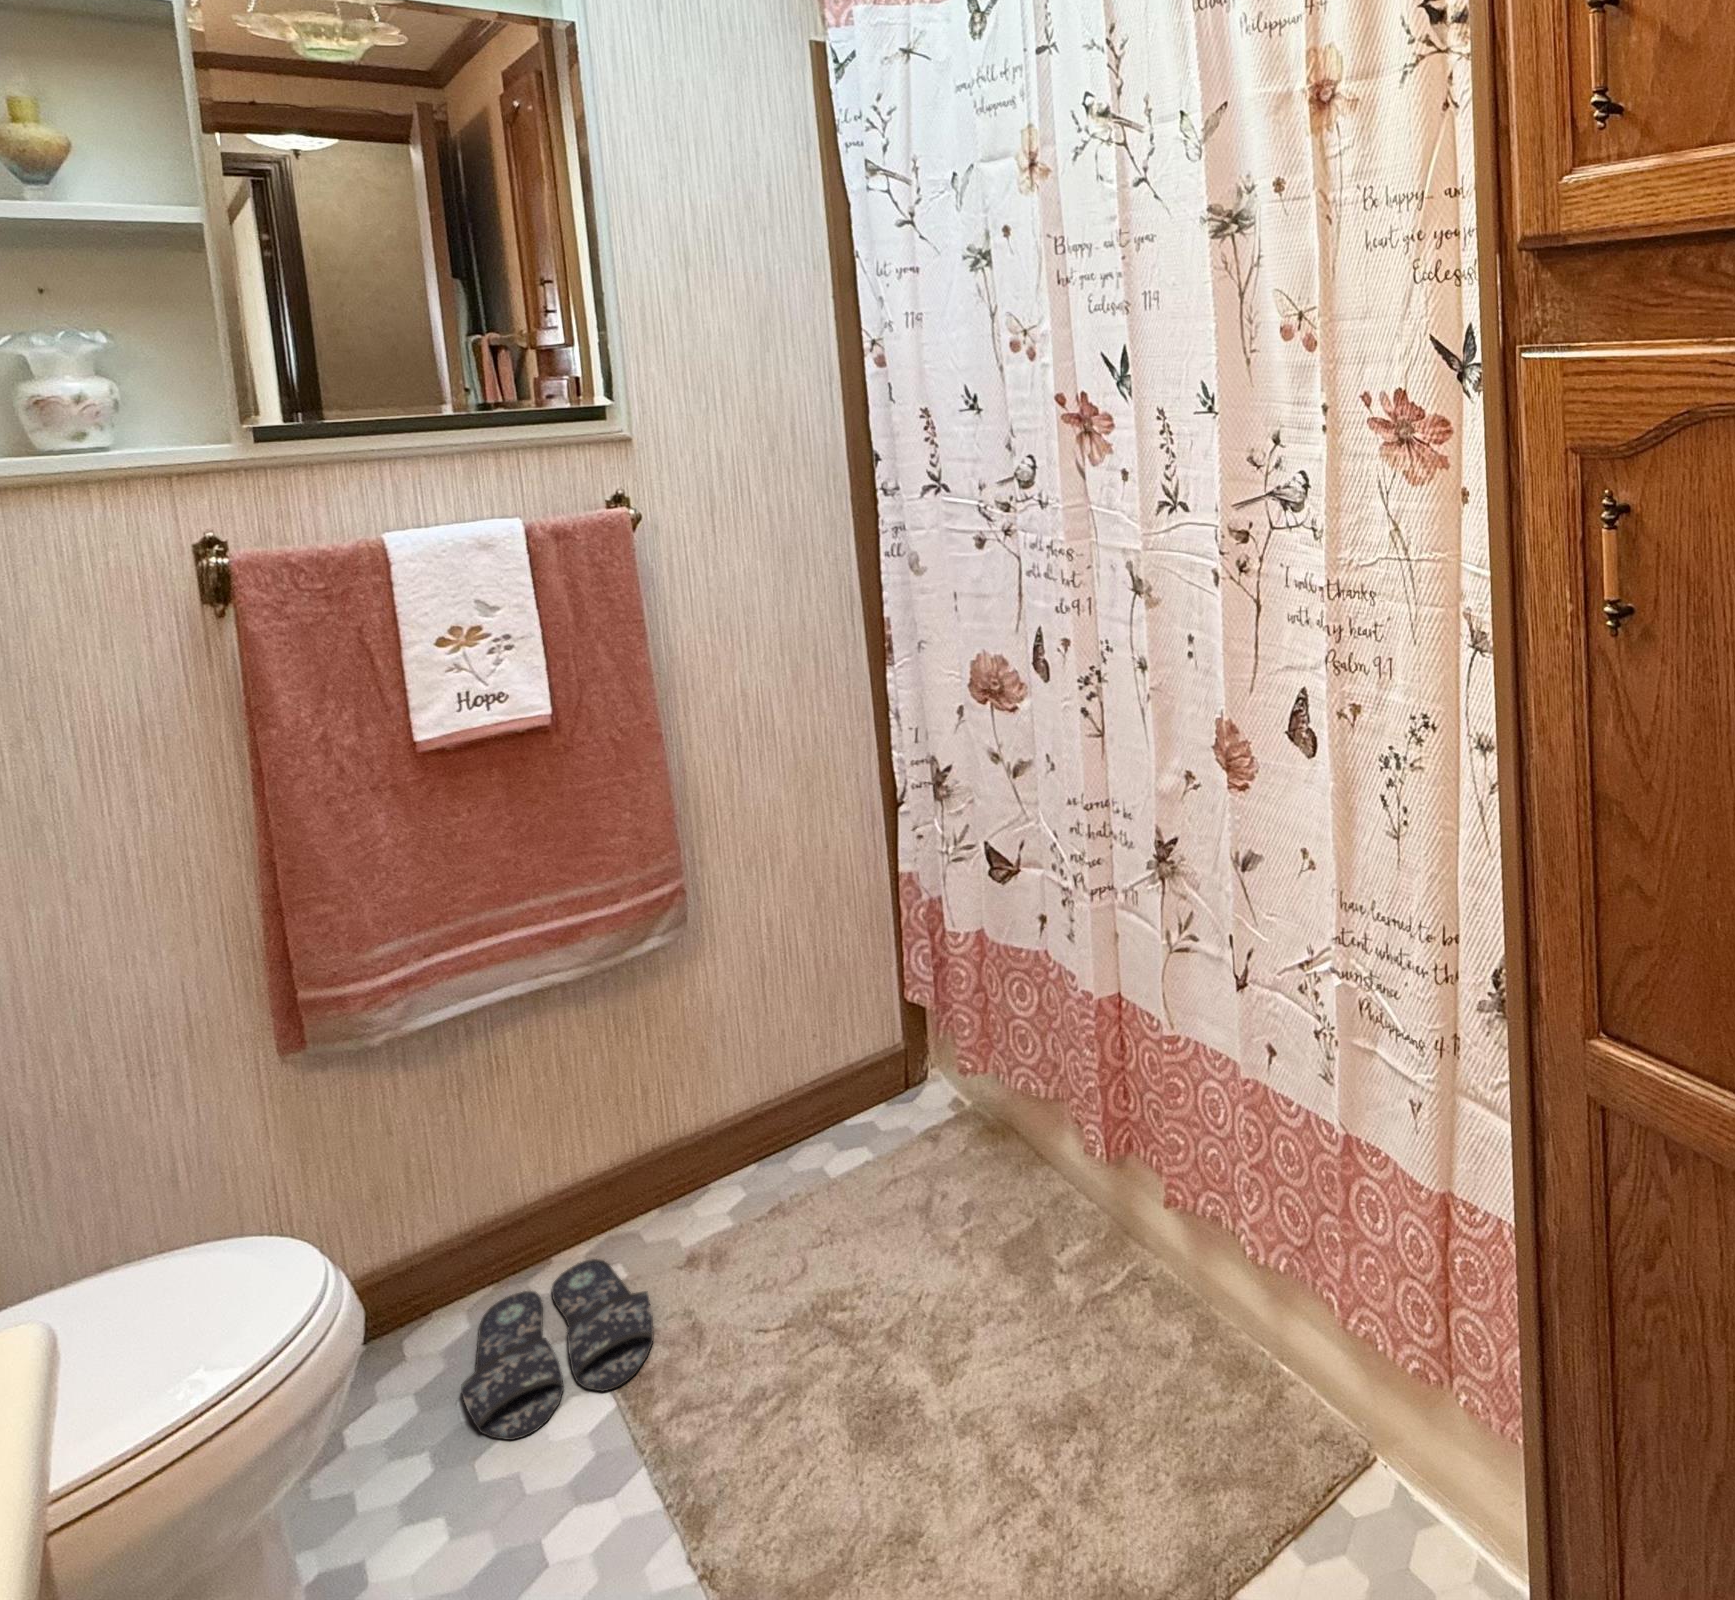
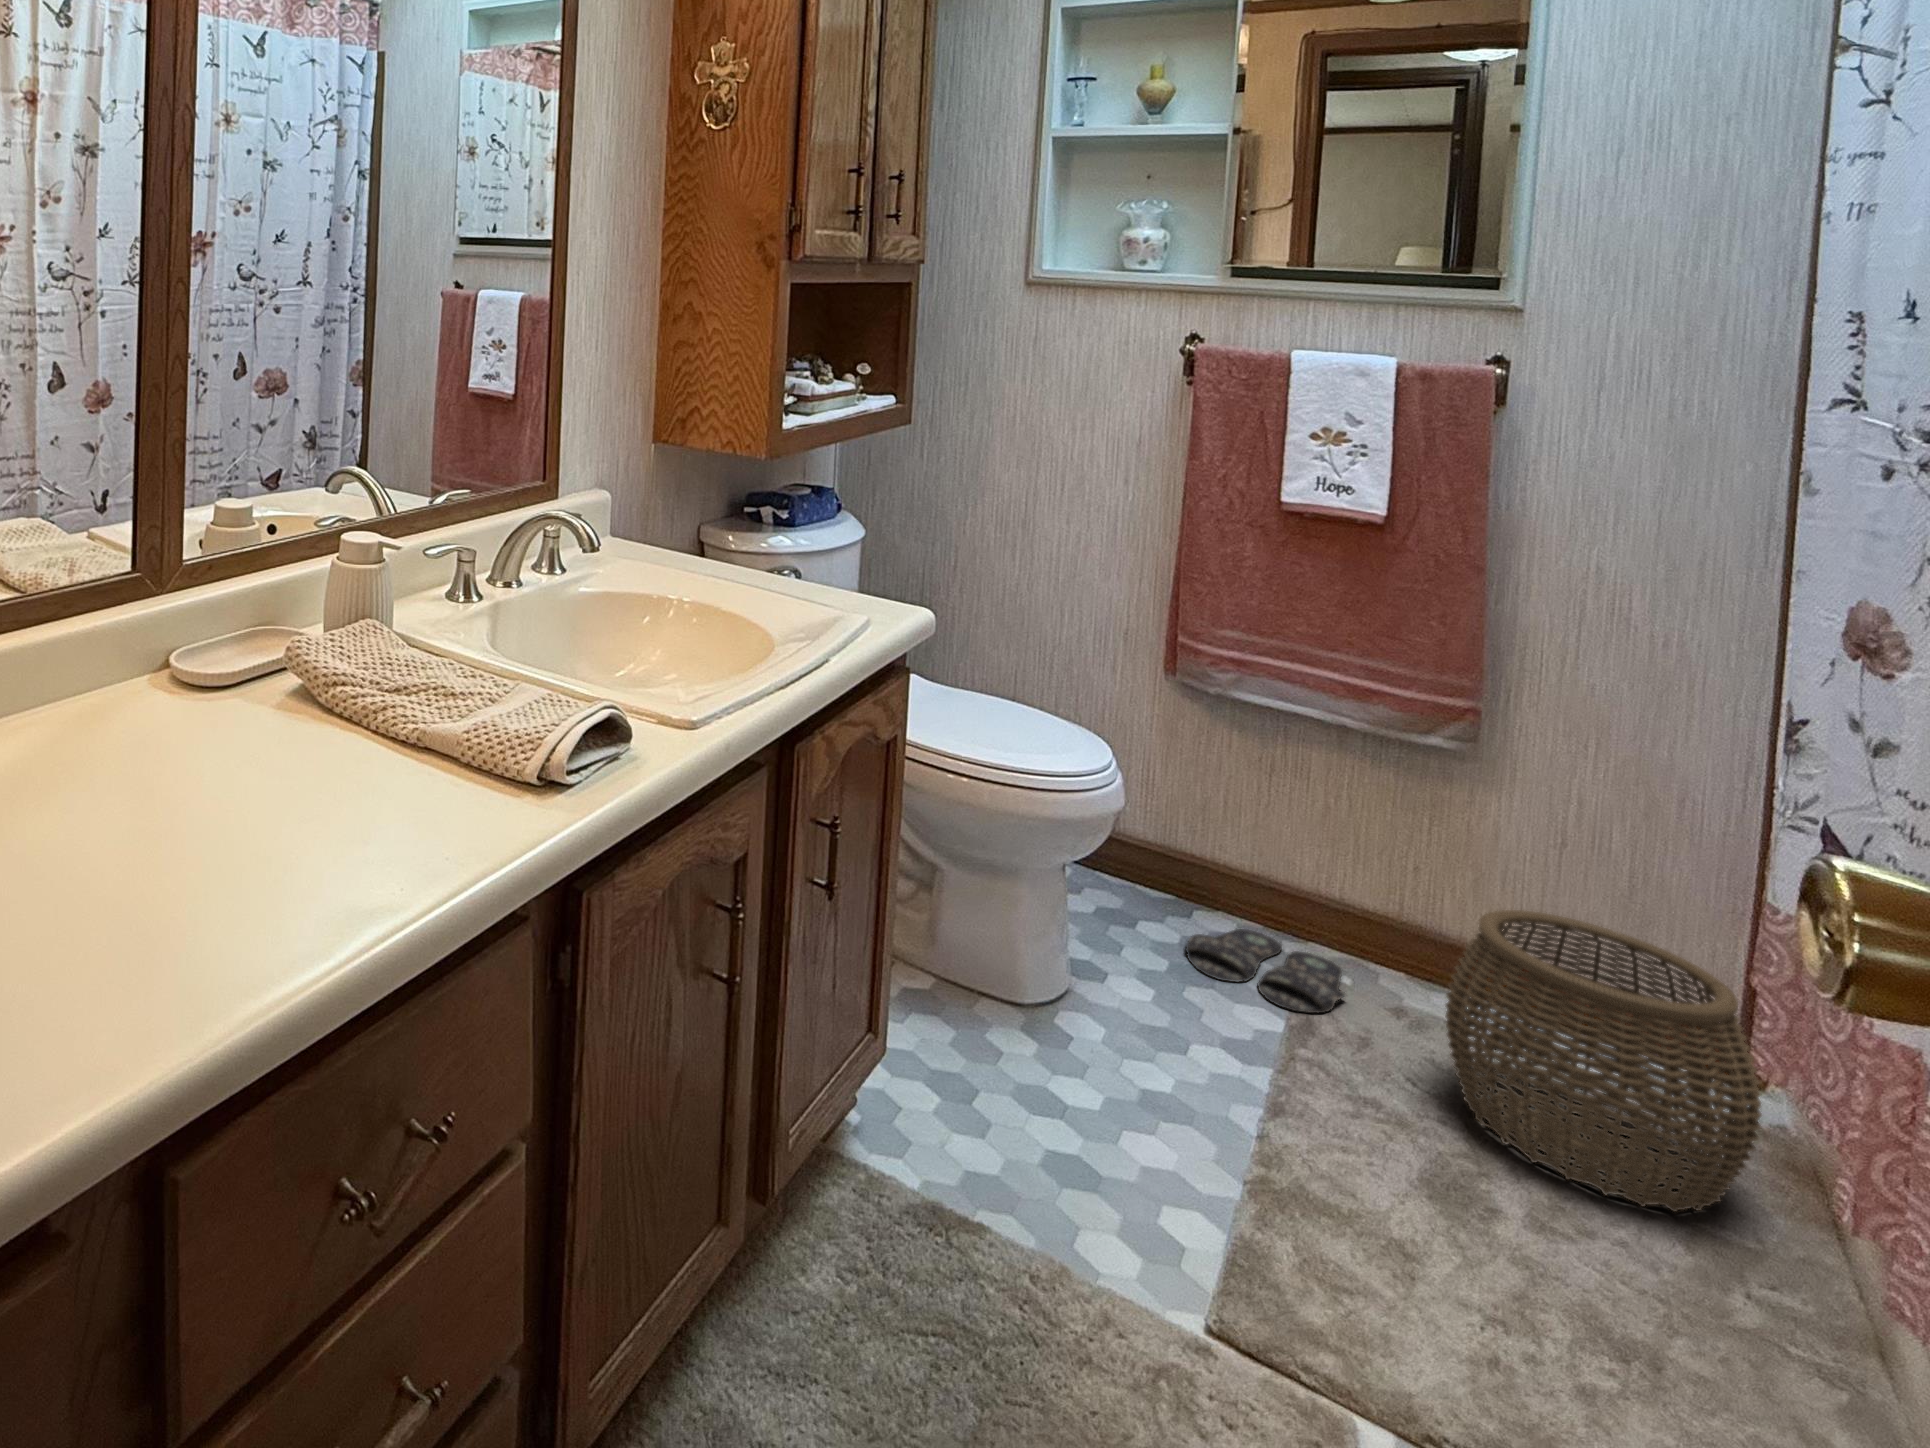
woven basket: none [775,1018,1010,1322] -> present [1445,910,1761,1212]

